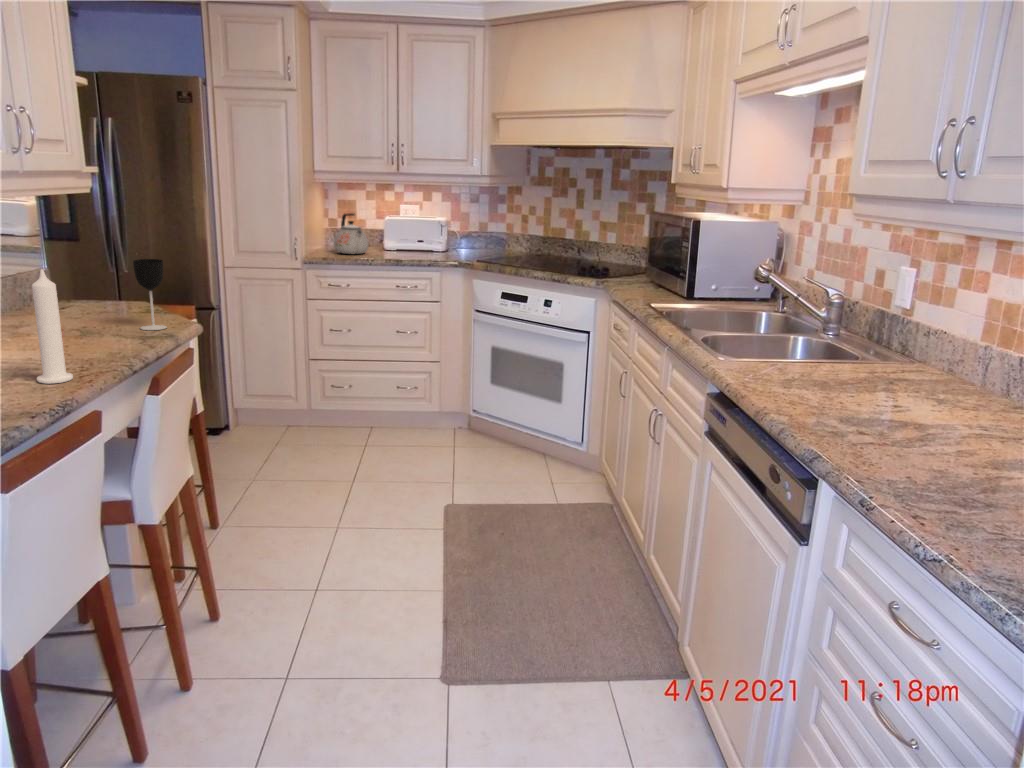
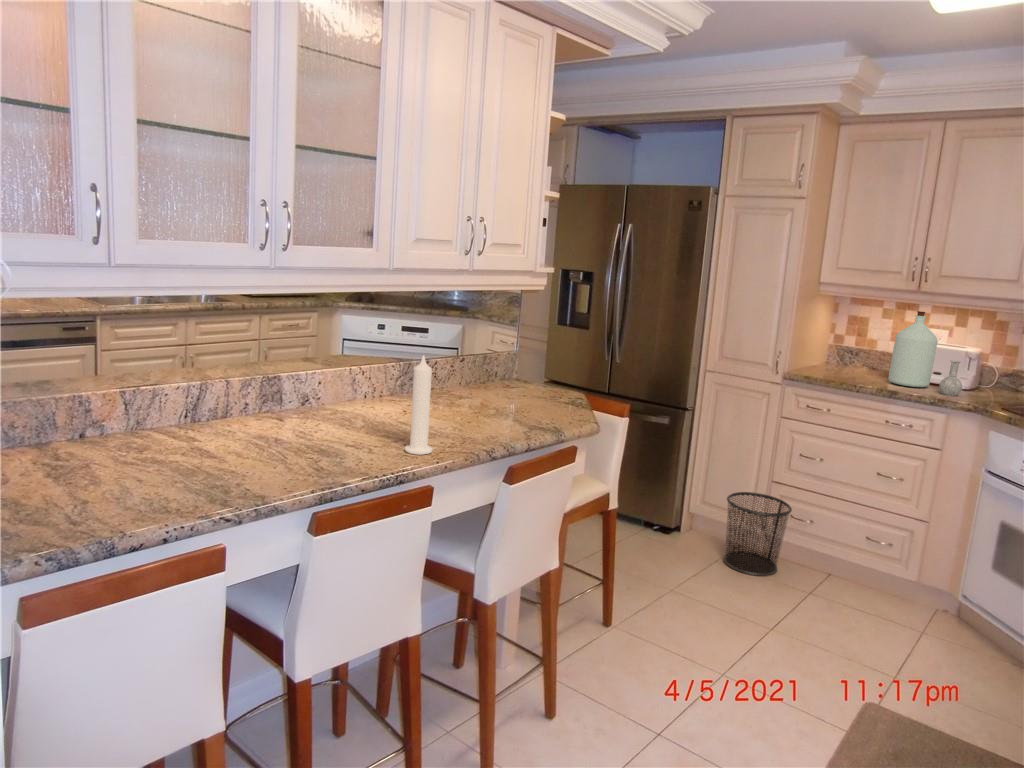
bottle: none [388,190,445,259] -> present [888,311,962,396]
kettle: present [334,213,368,254] -> none [825,332,867,377]
wine glass: present [133,259,167,330] -> none [541,356,571,423]
waste bin: none [277,373,337,446] -> present [723,492,792,576]

